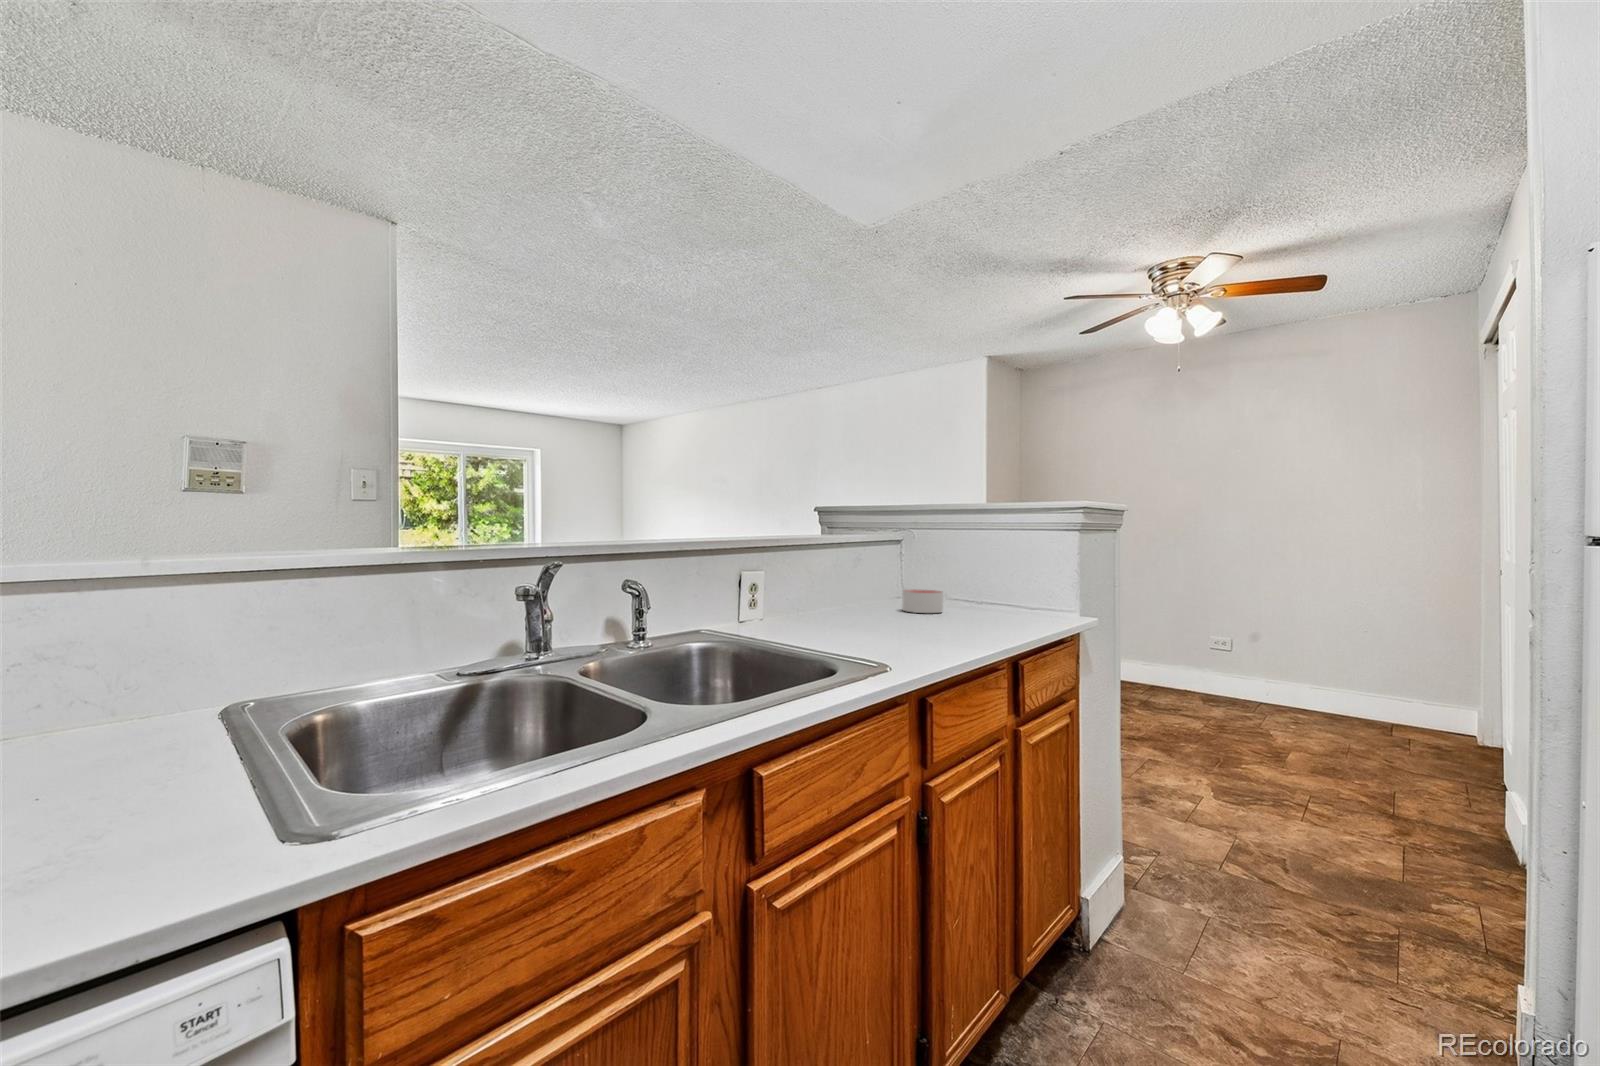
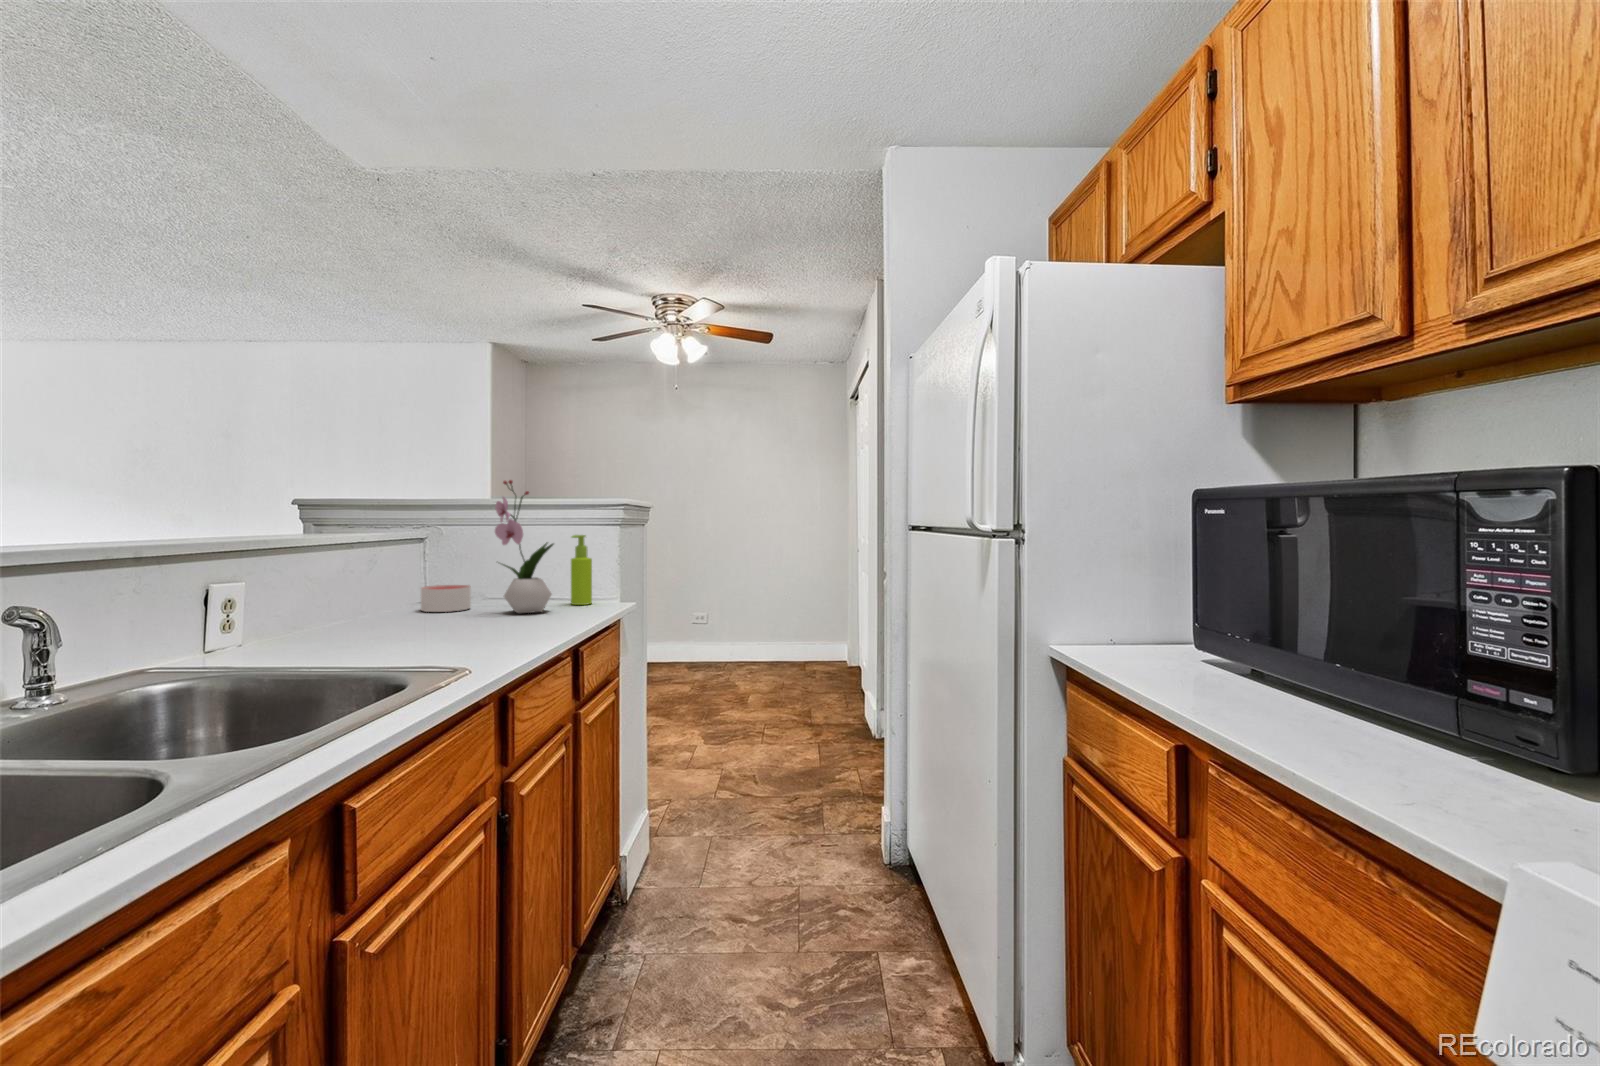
flower arrangement: none [960,494,1015,622] -> present [495,480,554,613]
soap dispenser: none [1035,548,1058,620] -> present [571,535,592,605]

